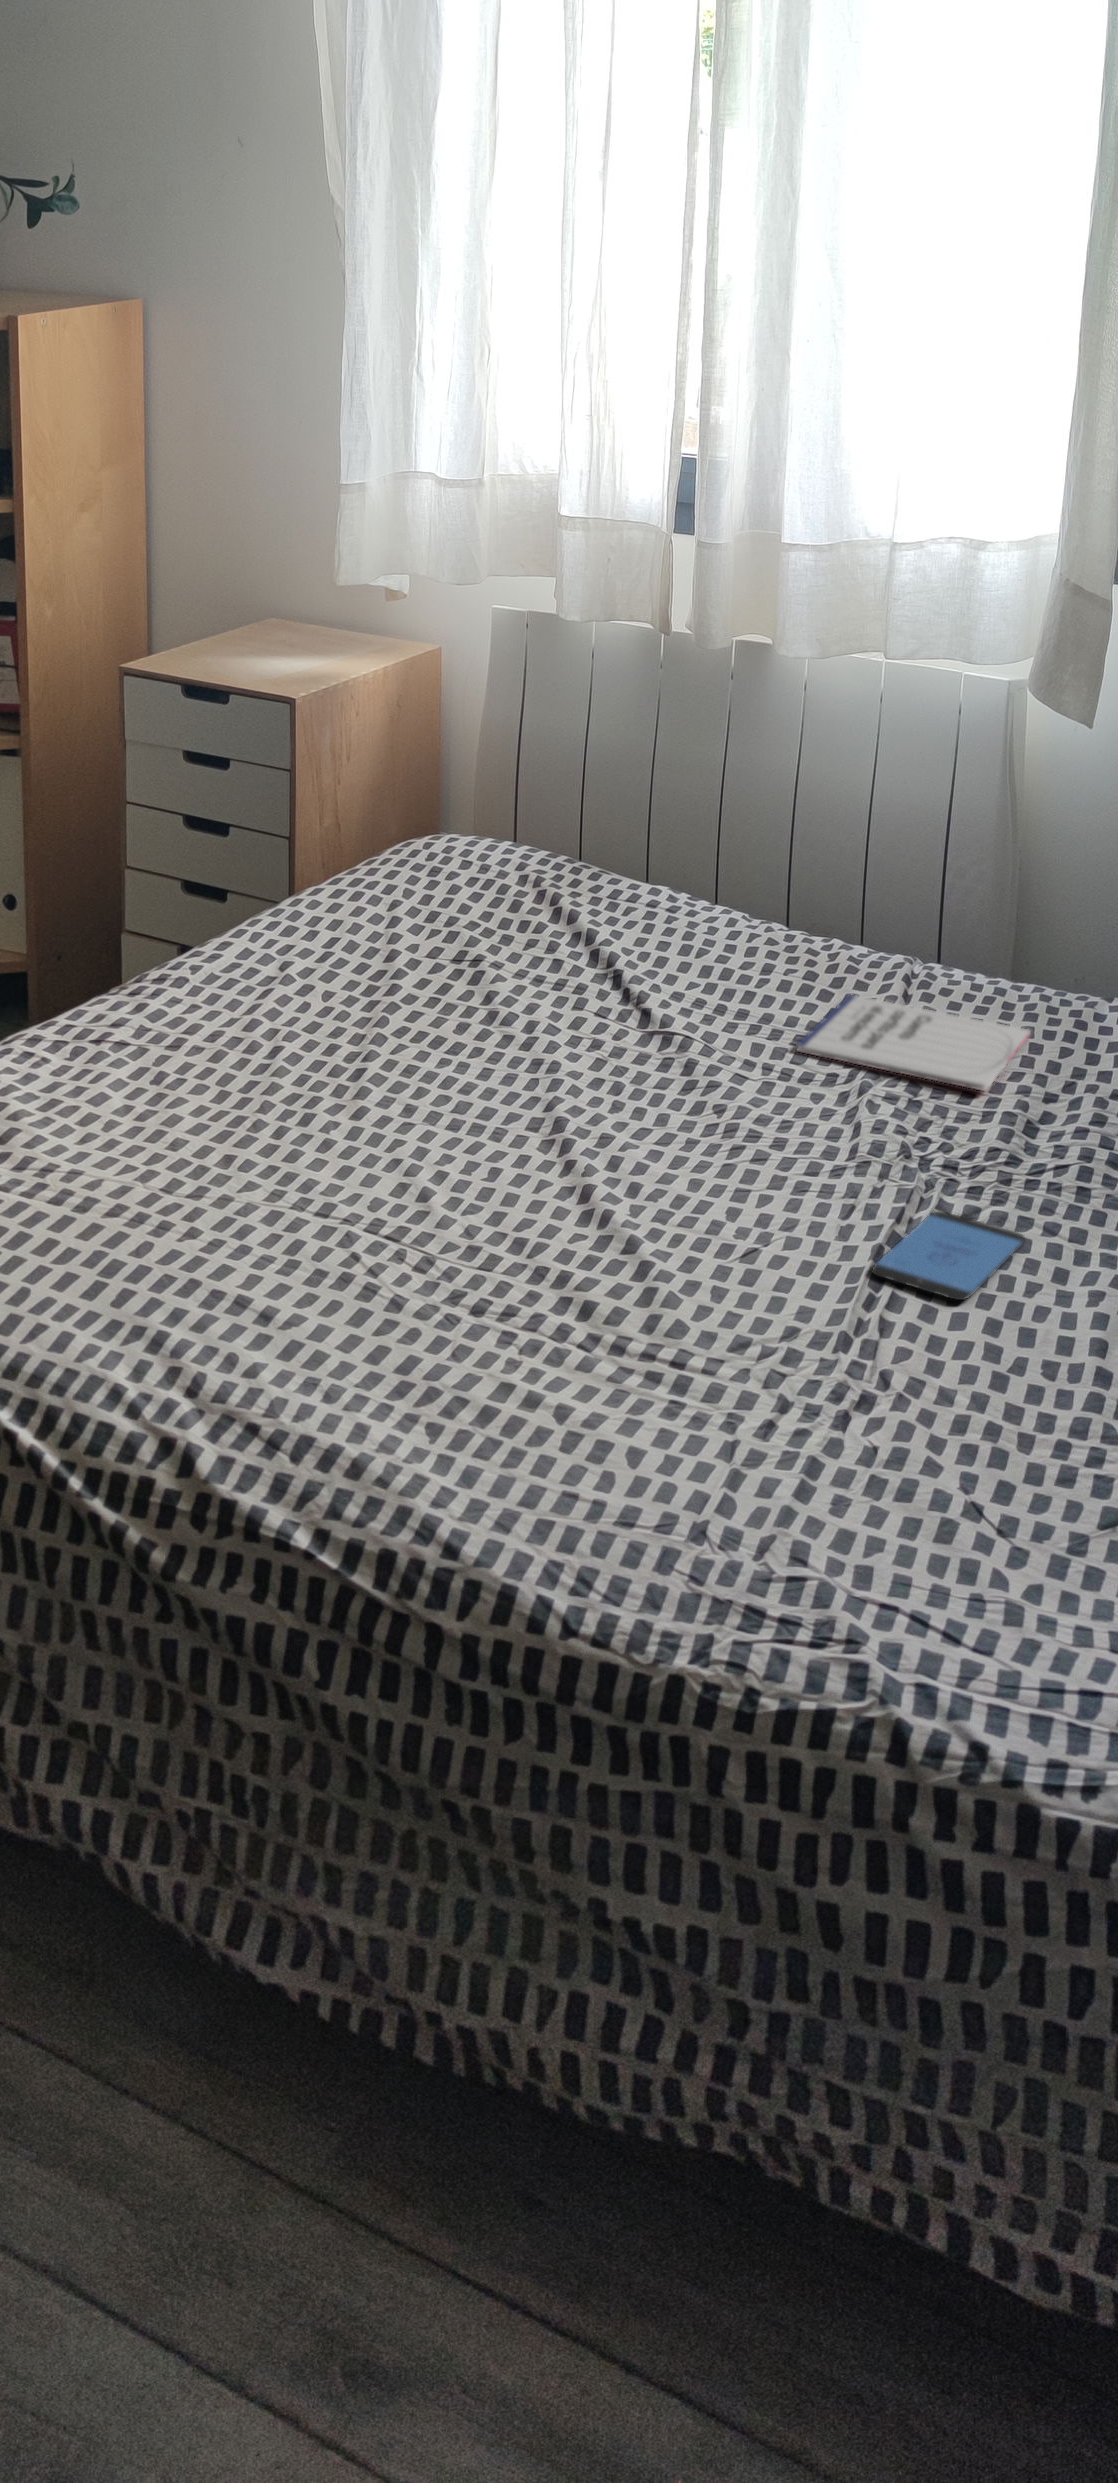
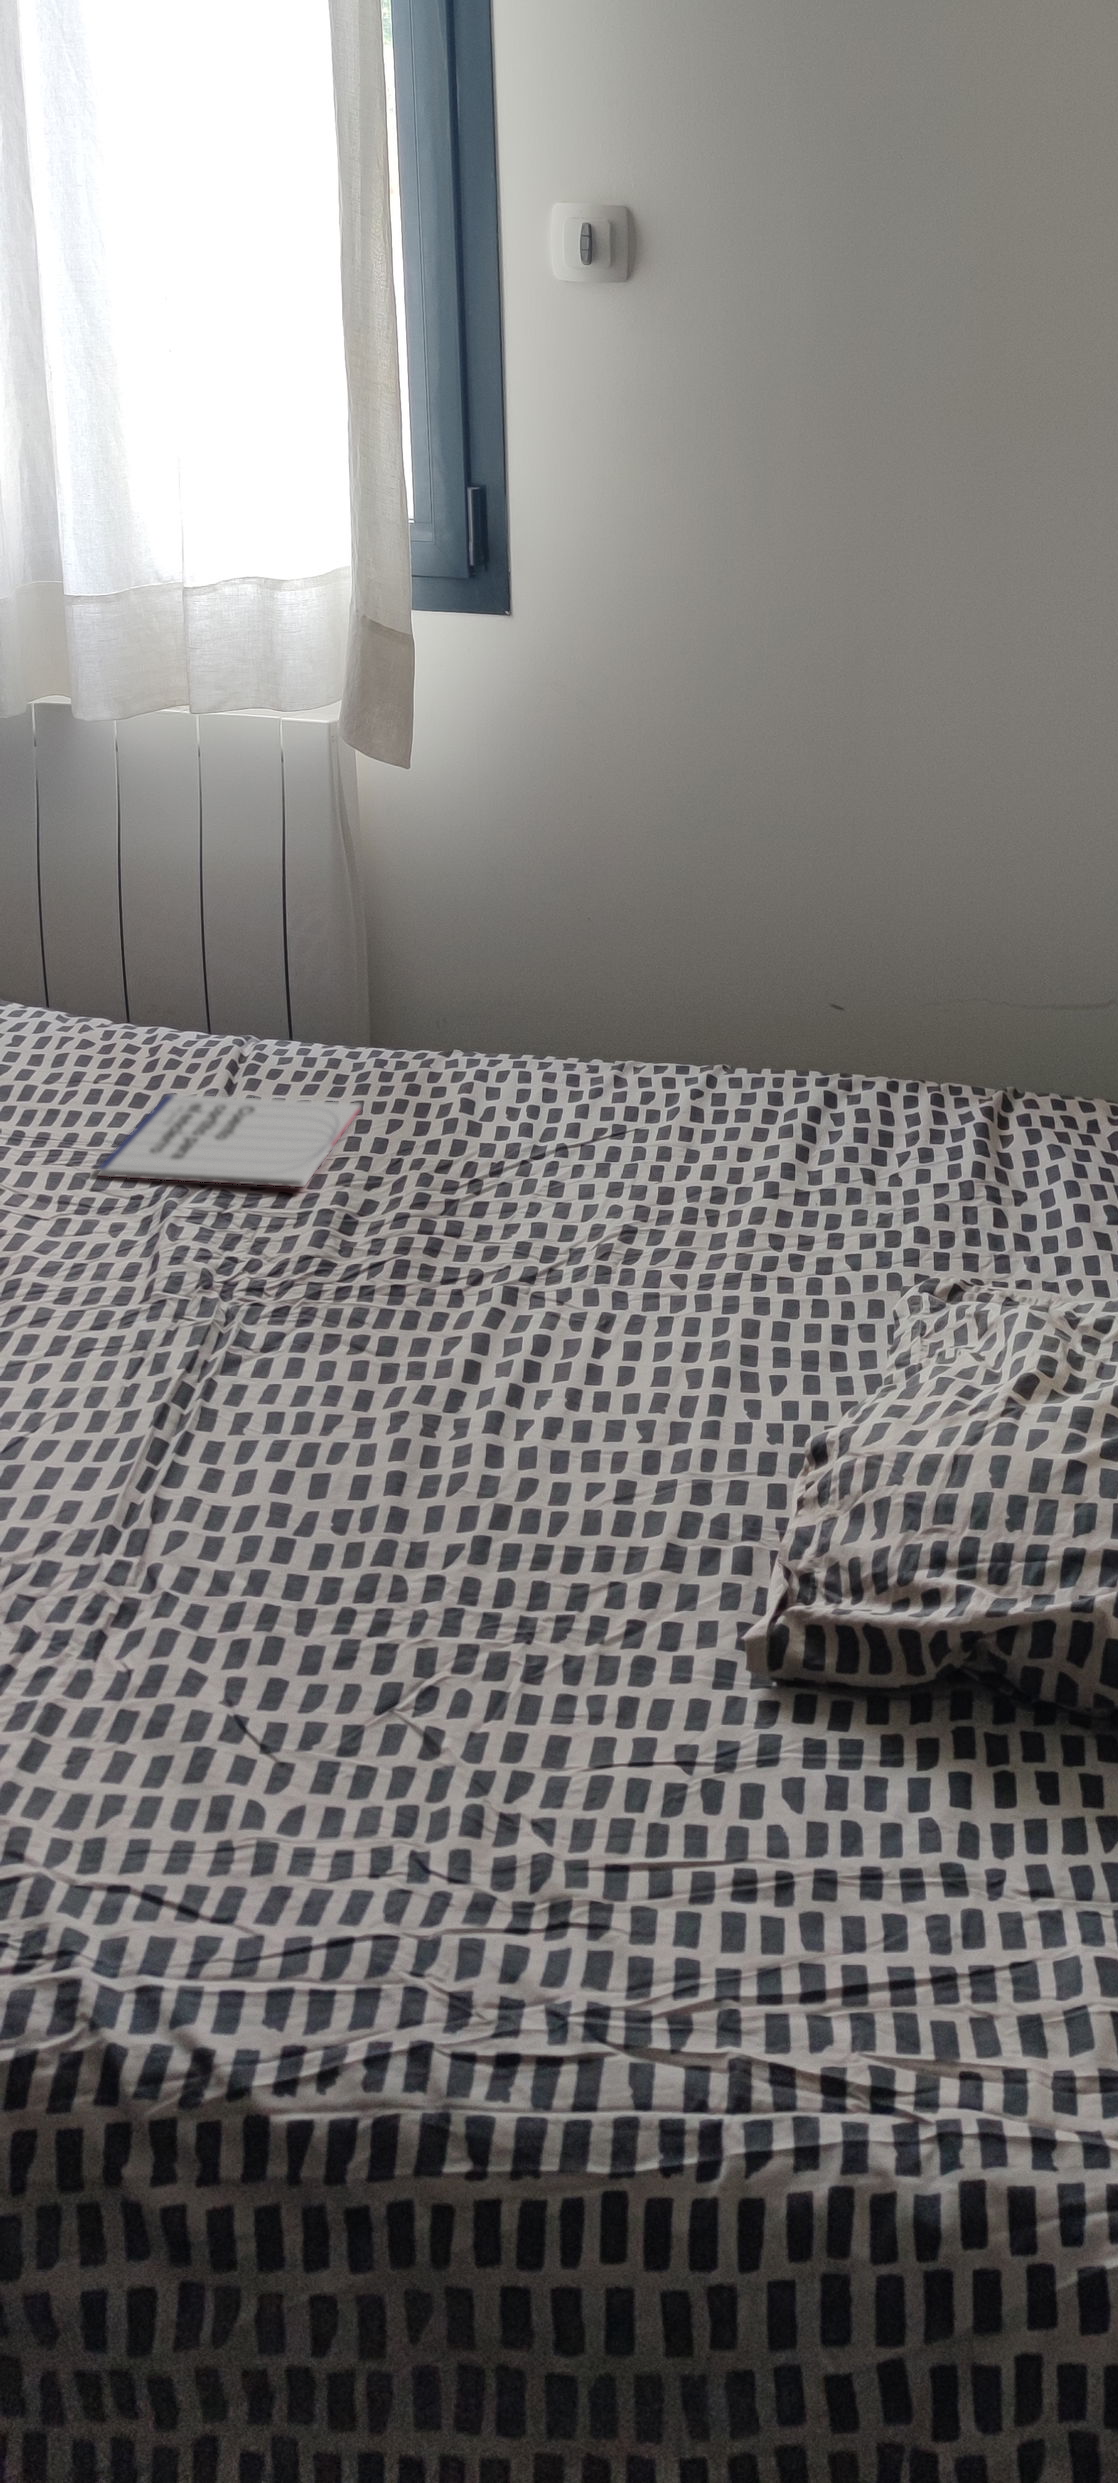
smartphone: present [872,1212,1025,1300] -> none [150,1346,329,1457]

